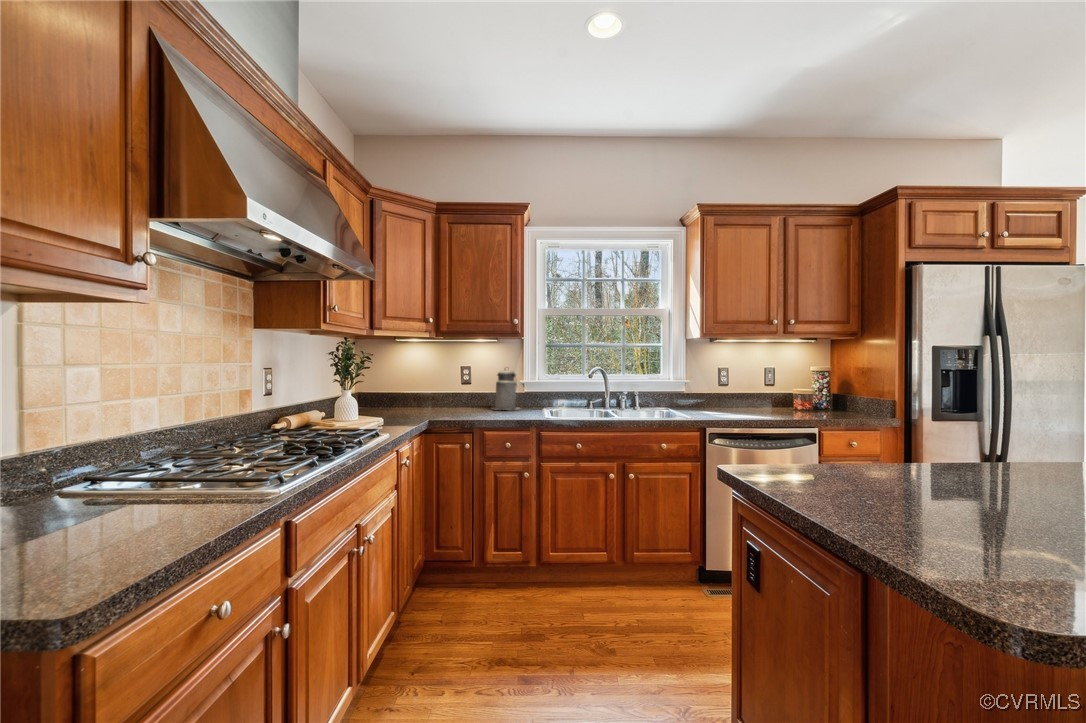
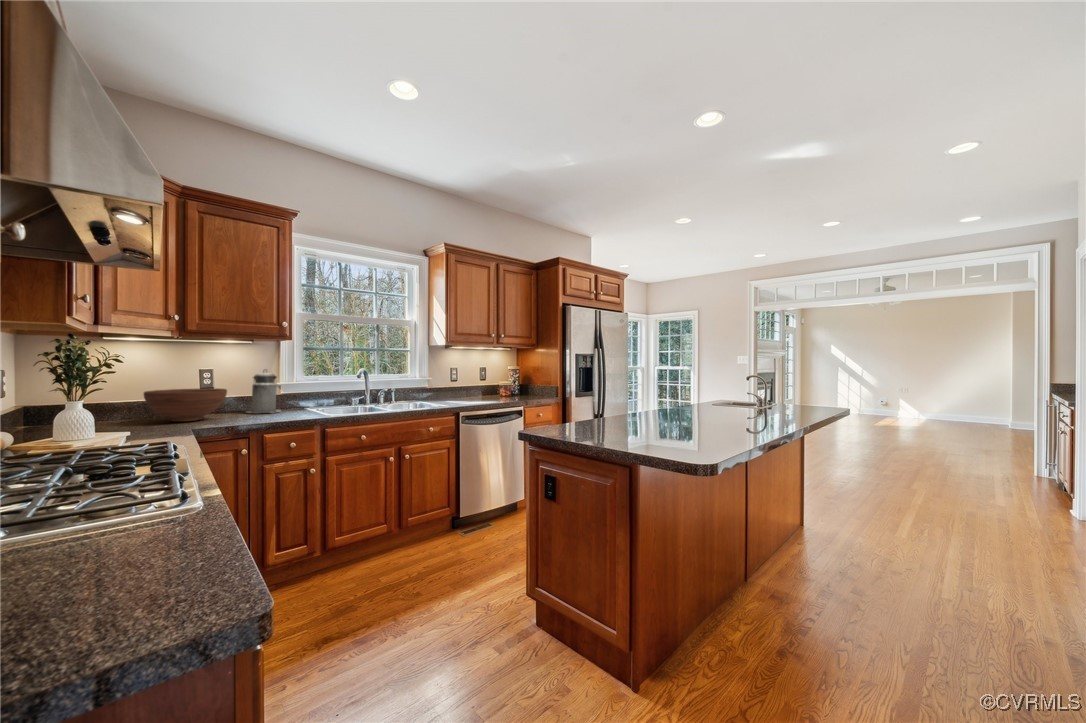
fruit bowl: none [410,384,469,413] -> present [144,388,227,422]

